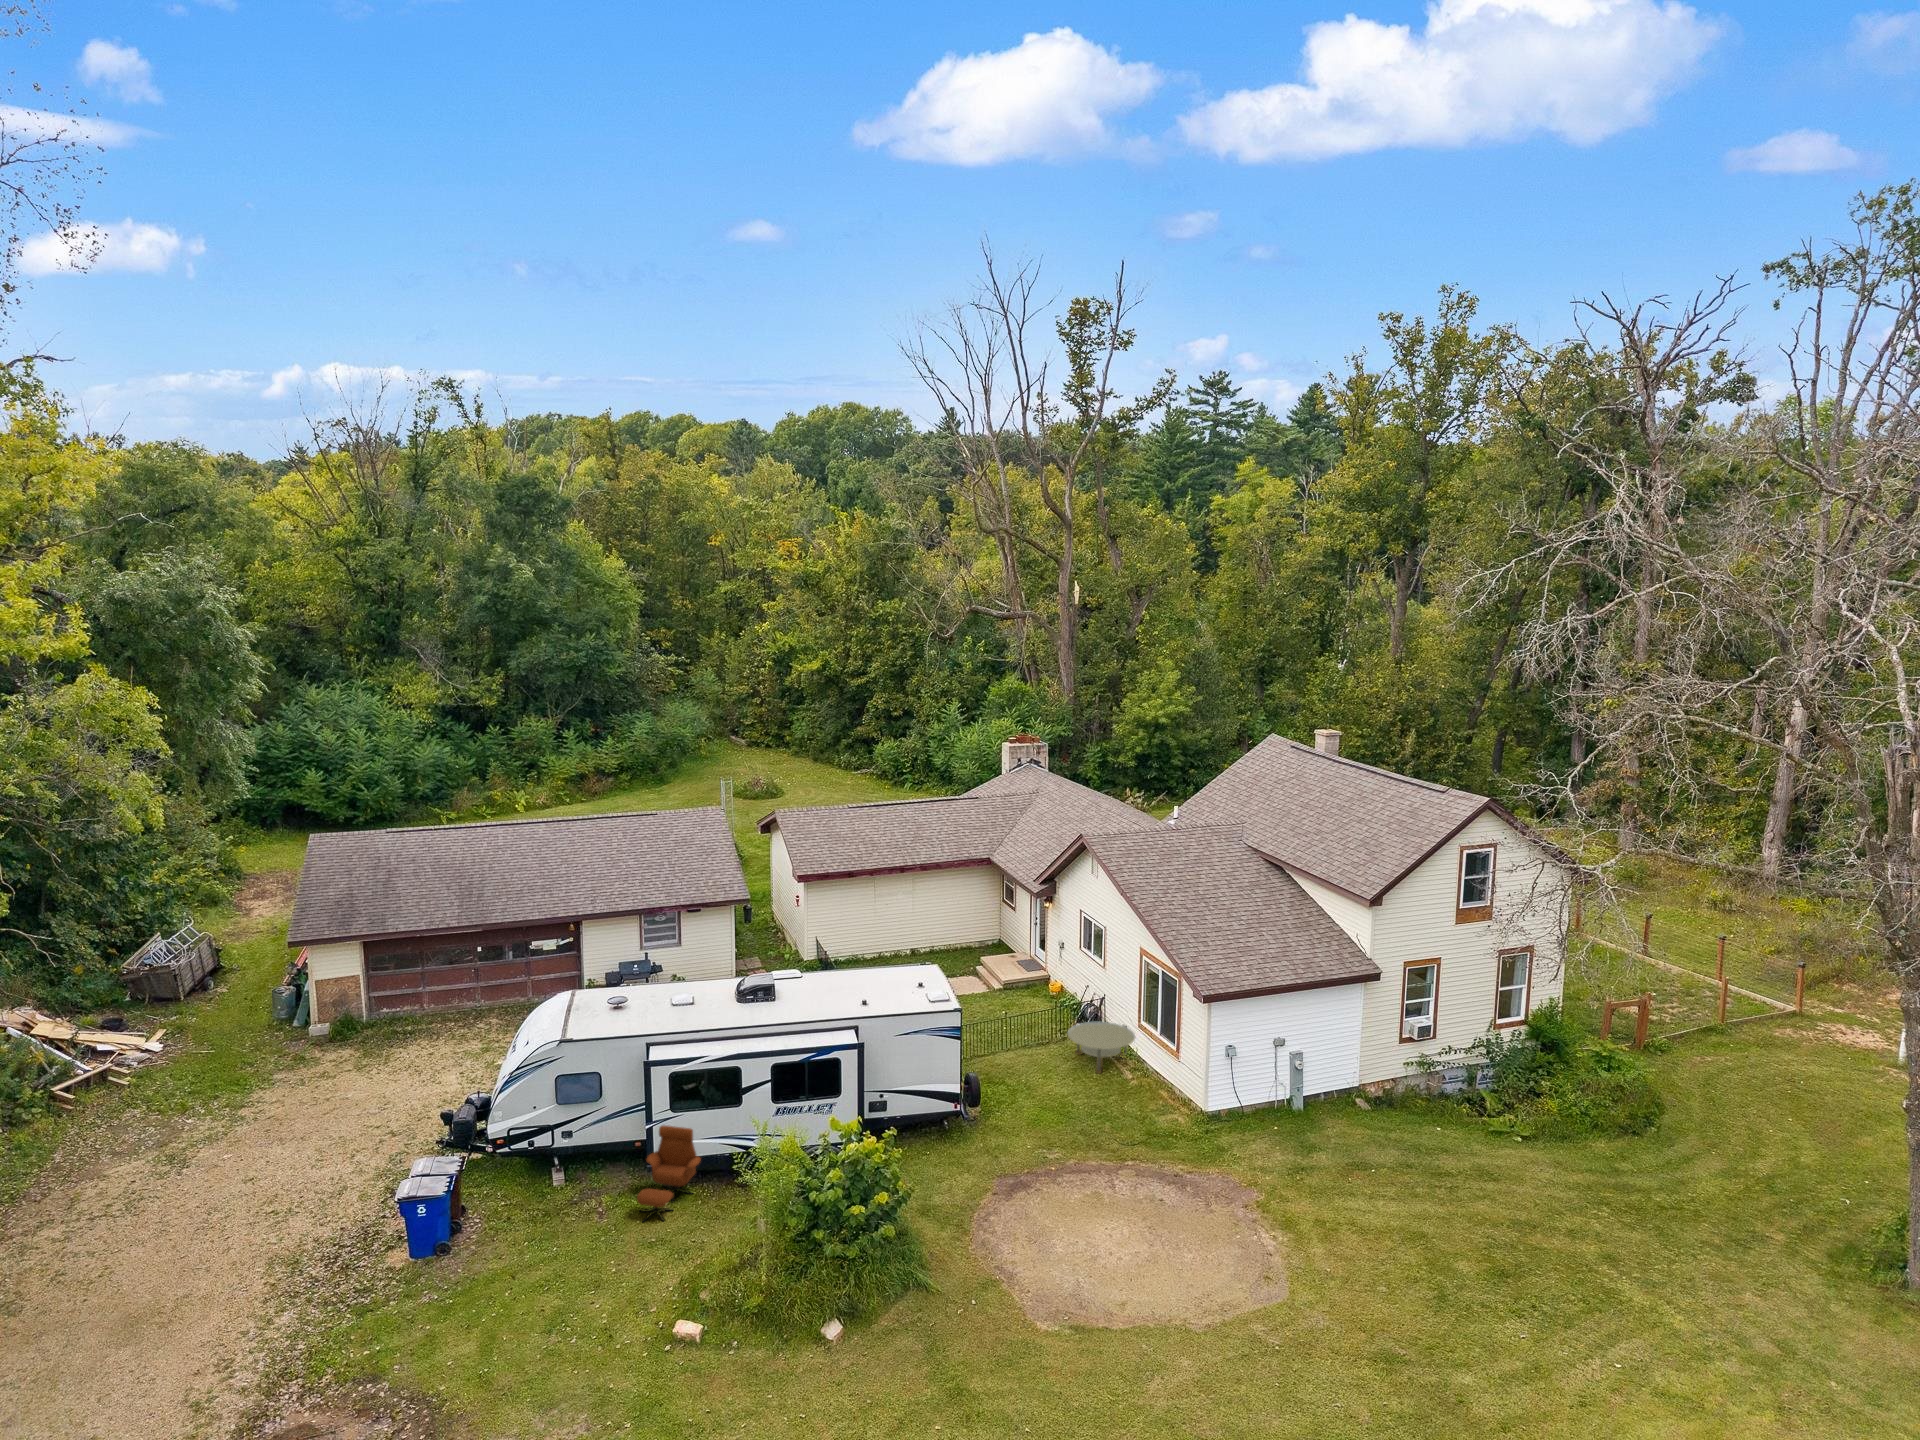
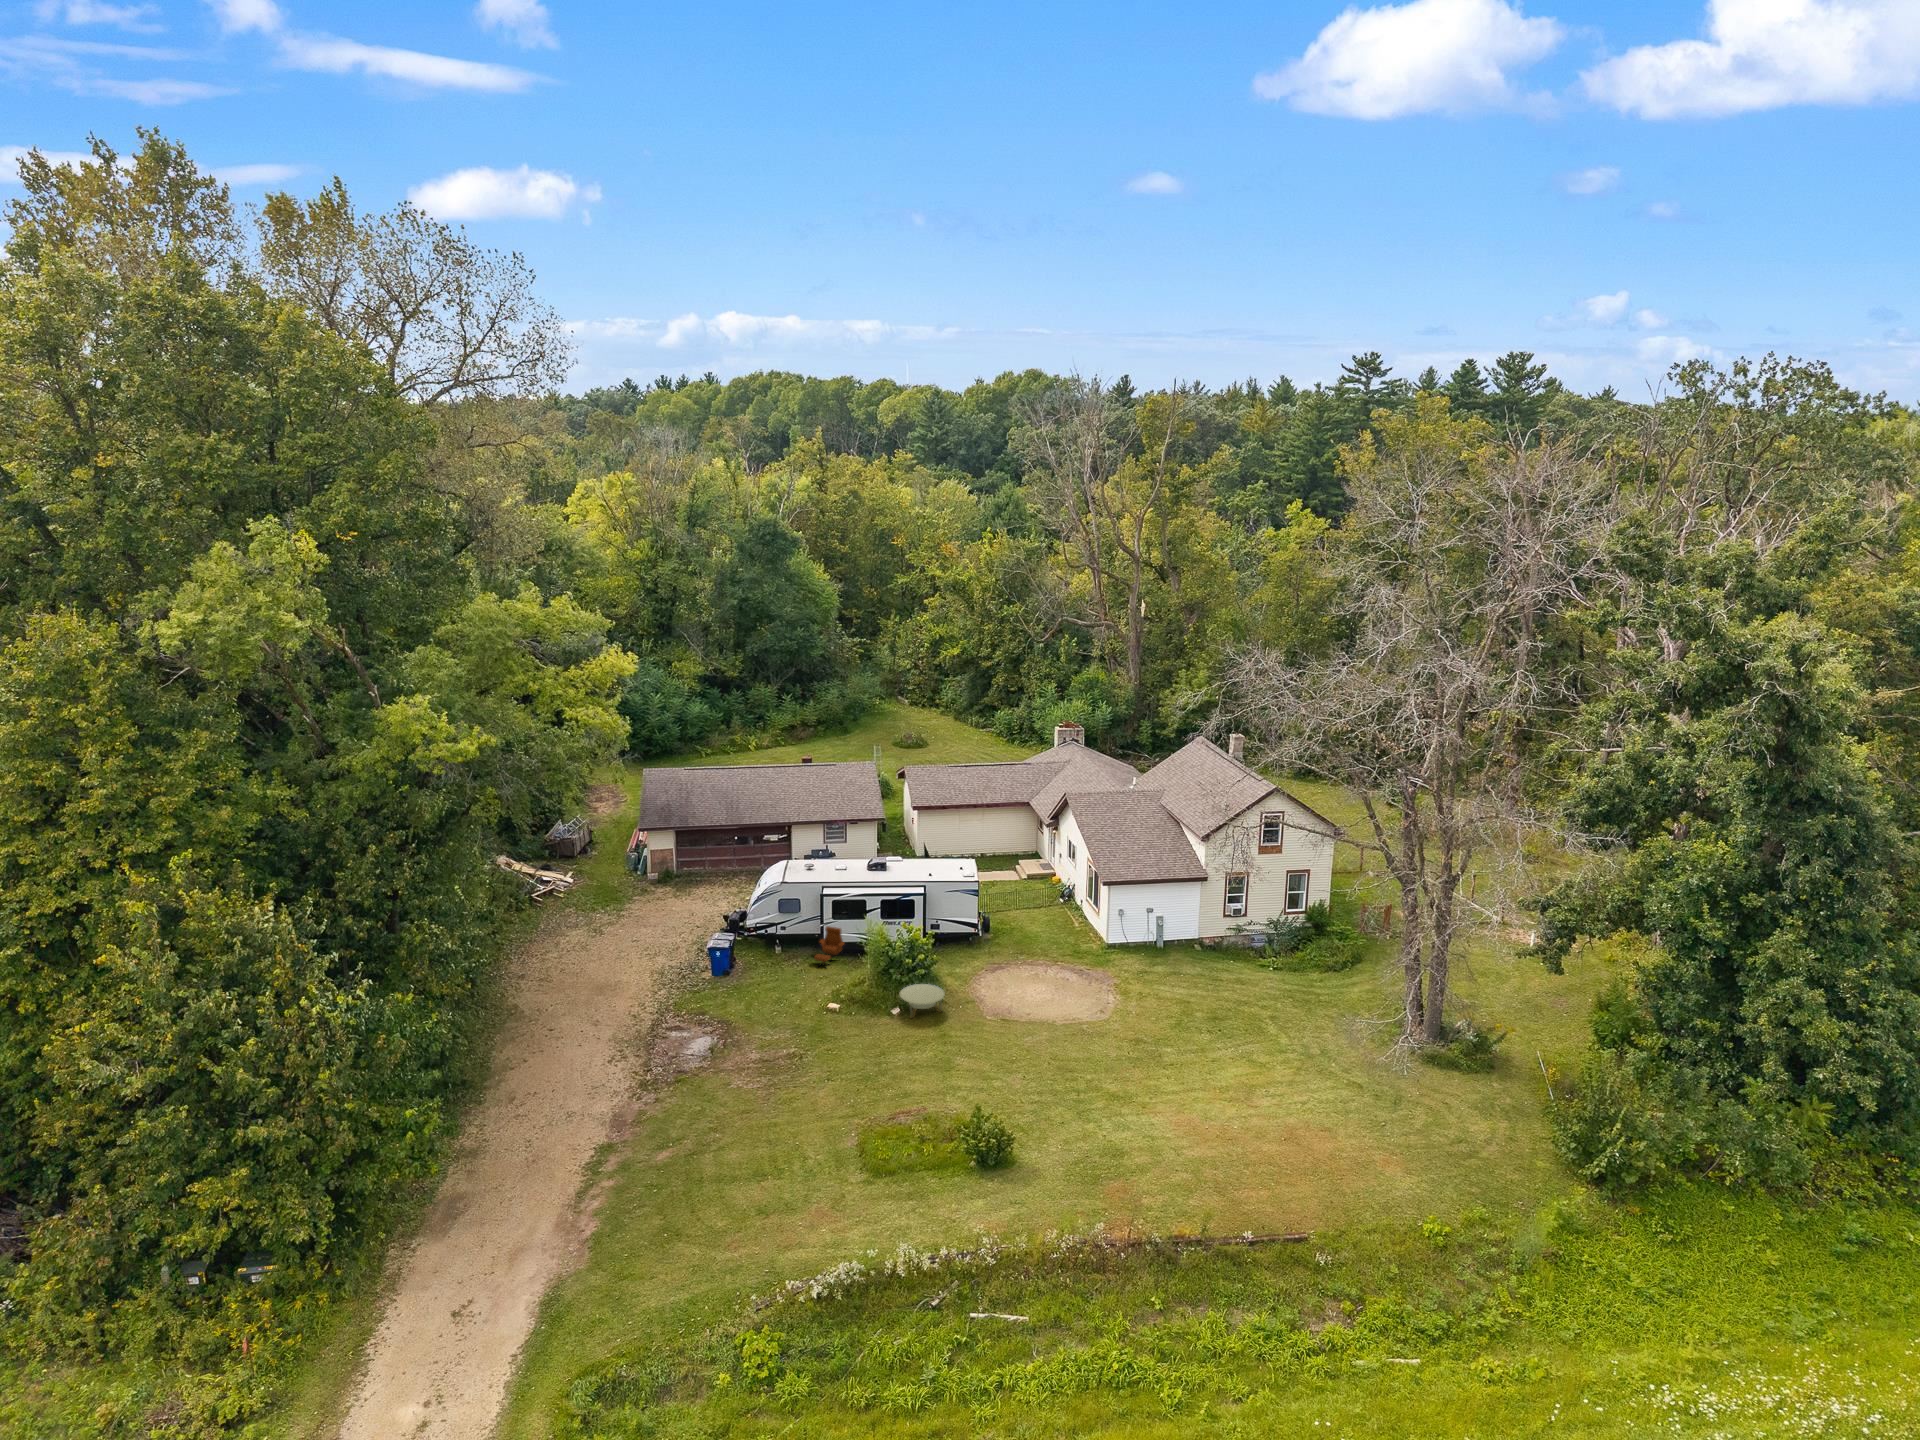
round table: present [1068,1022,1135,1074] -> present [900,984,945,1019]

